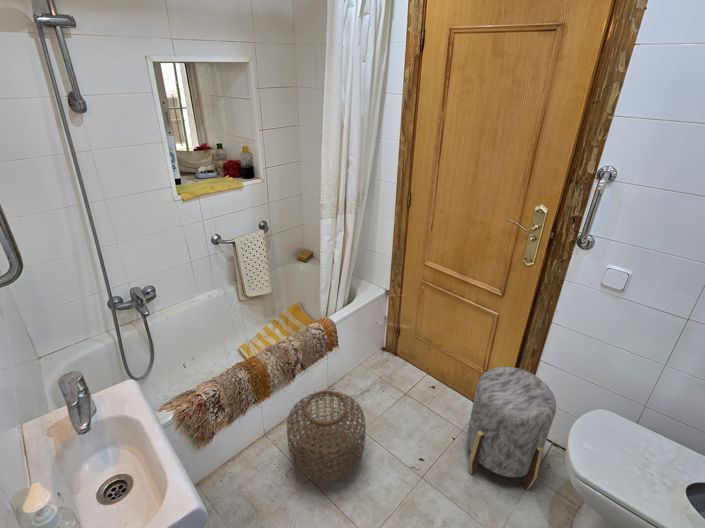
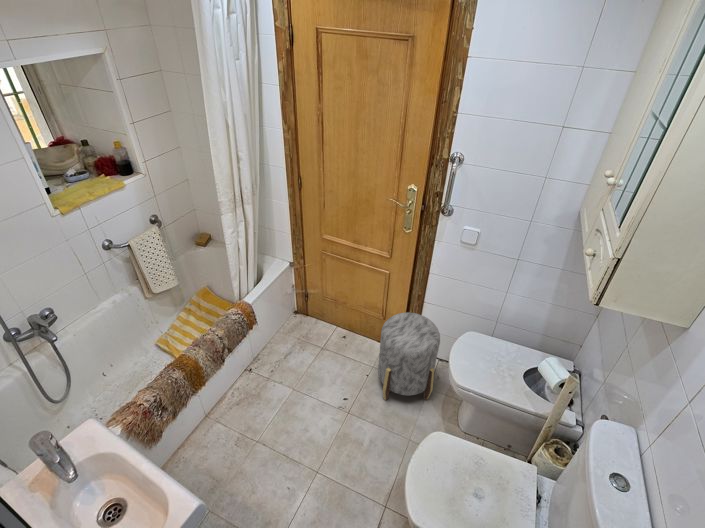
woven basket: present [287,390,365,481] -> none [228,365,299,442]

